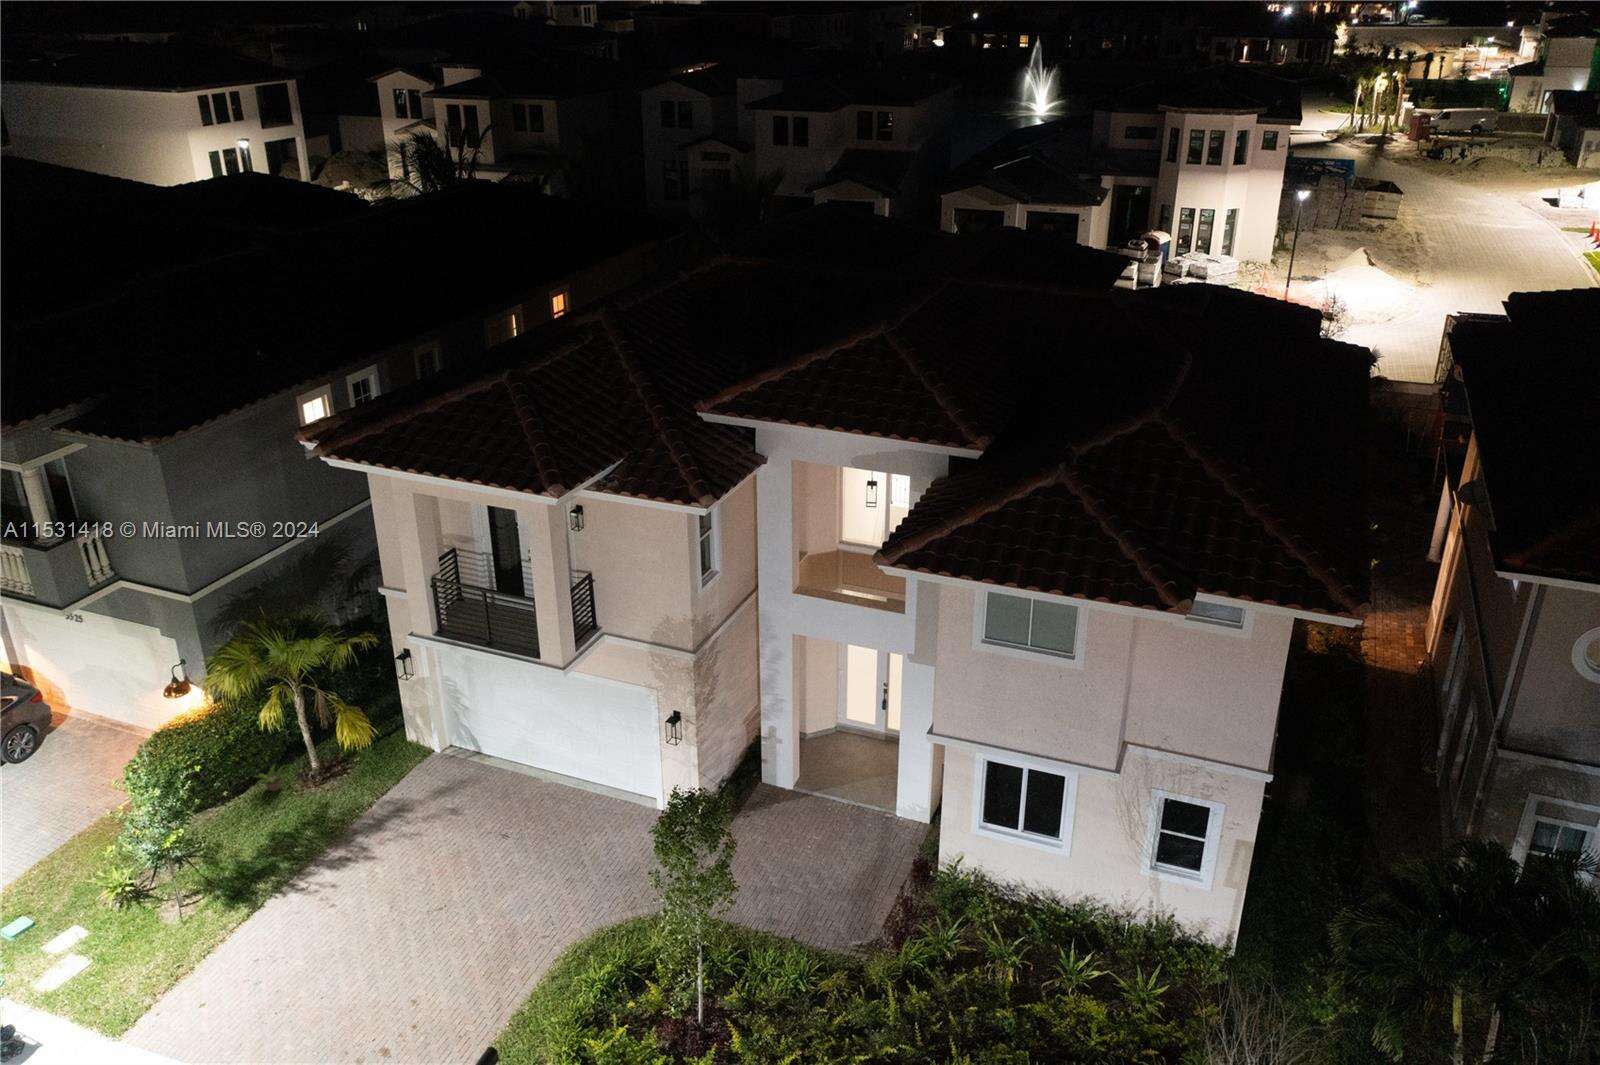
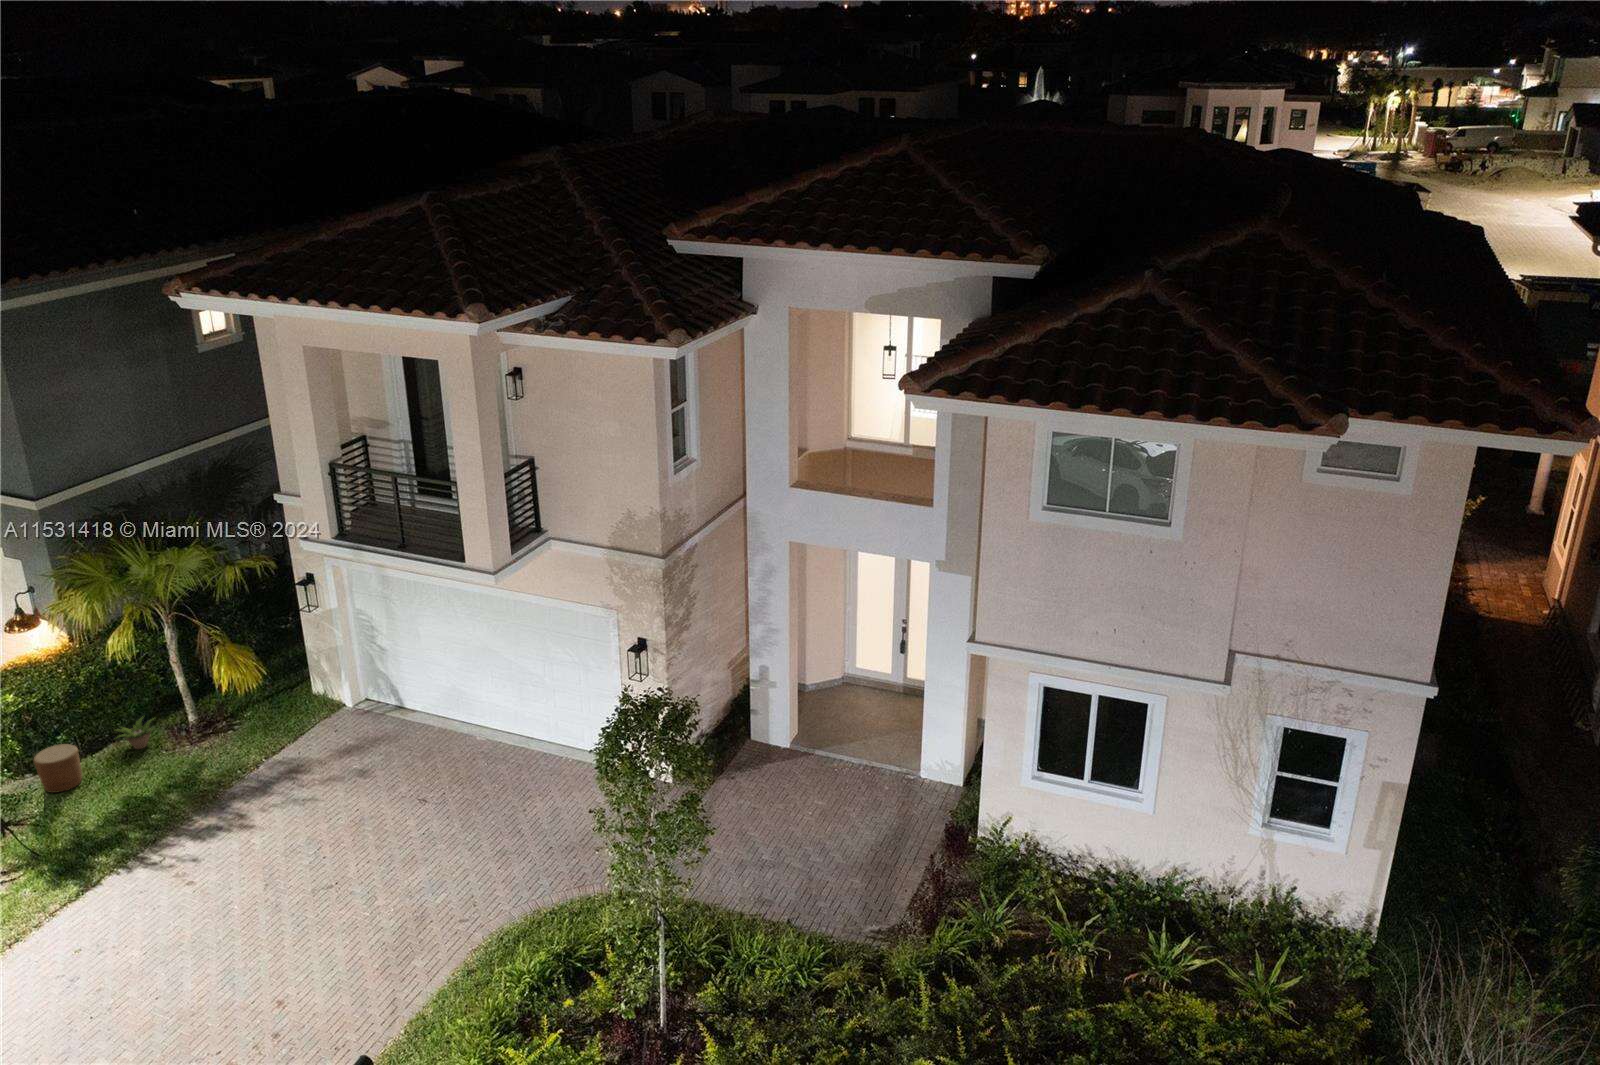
woven basket: none [198,791,234,830] -> present [33,744,82,793]

